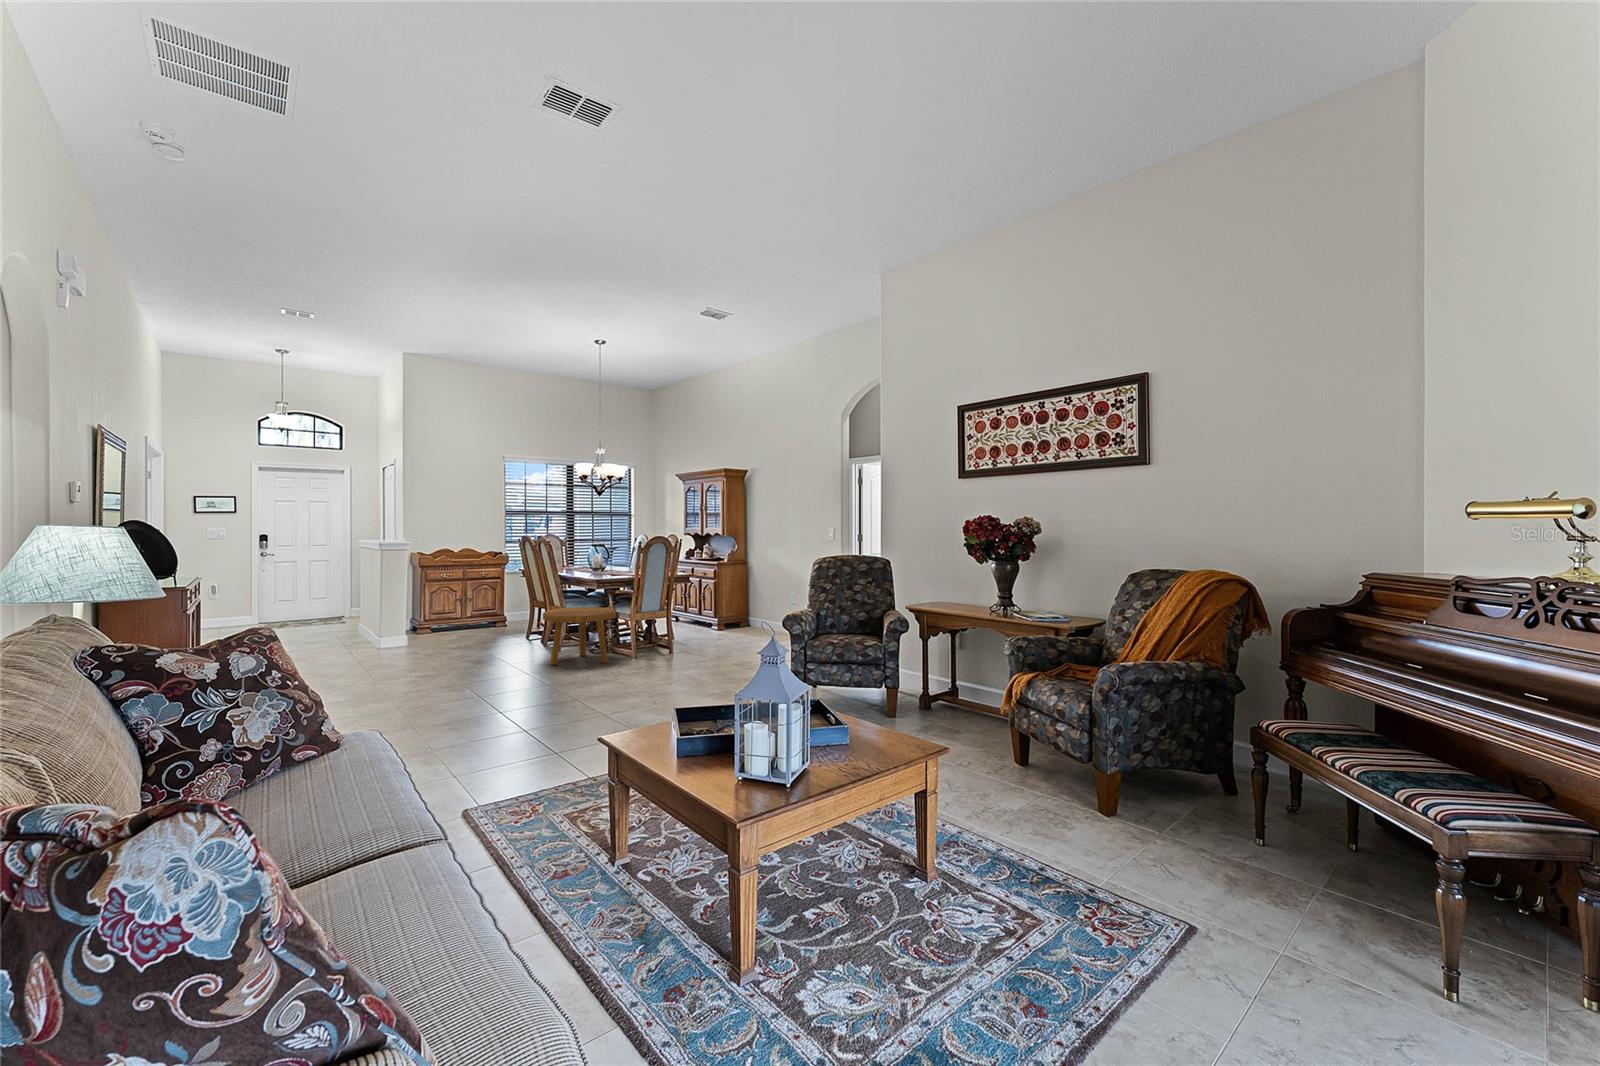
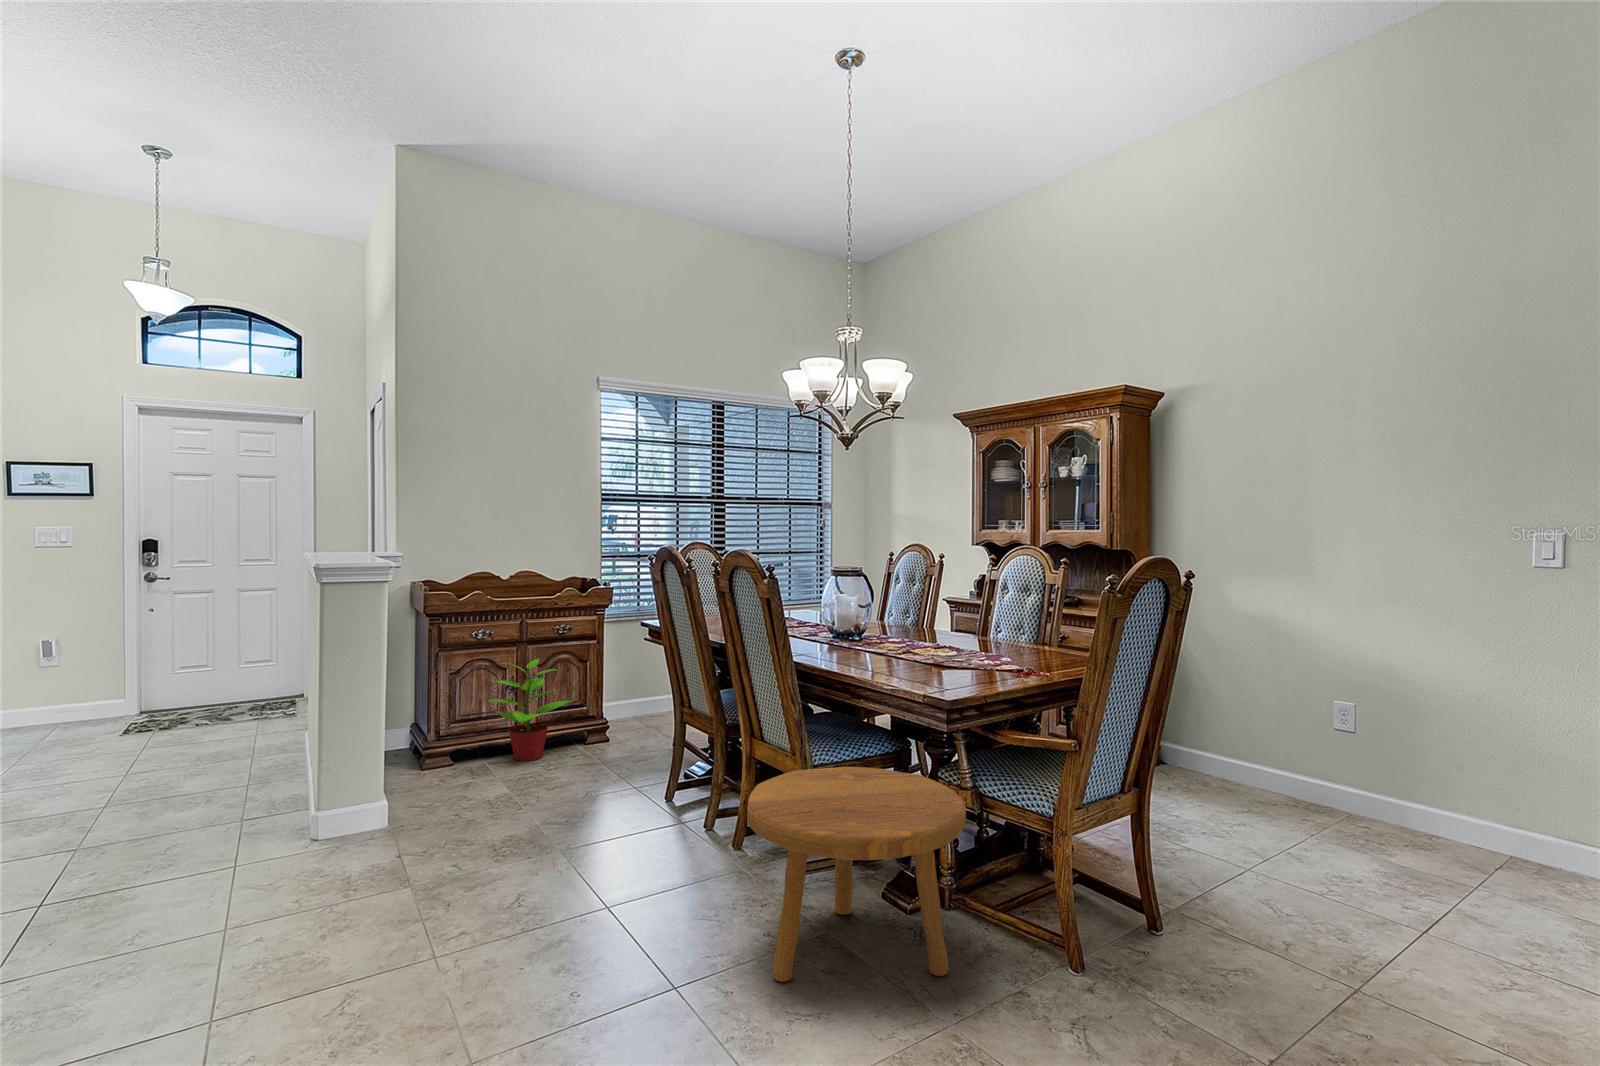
potted plant: none [448,585,490,631] -> present [488,658,573,761]

